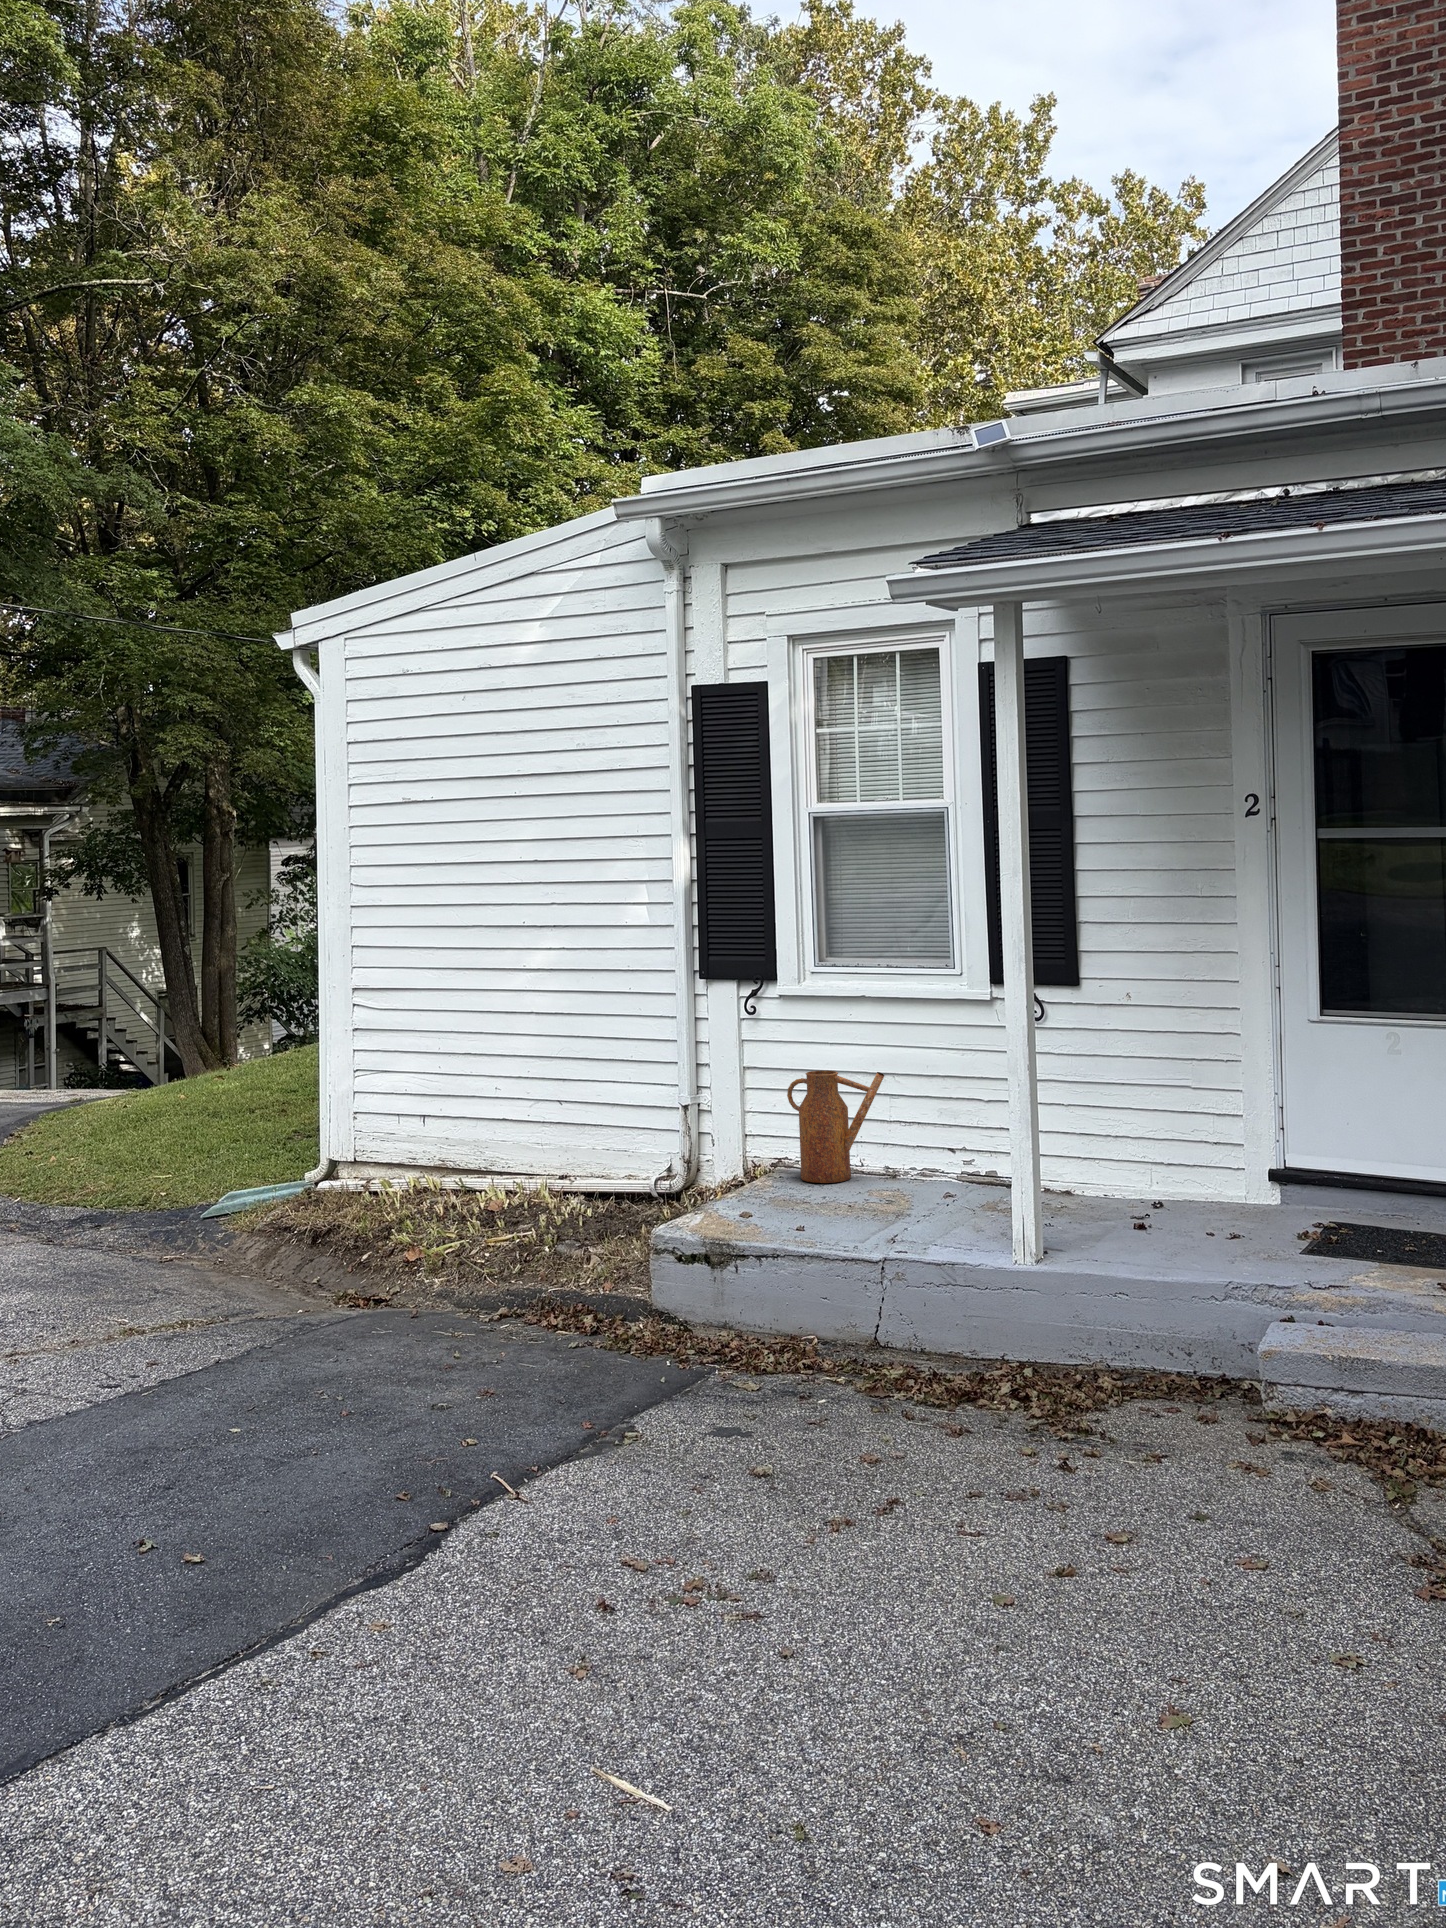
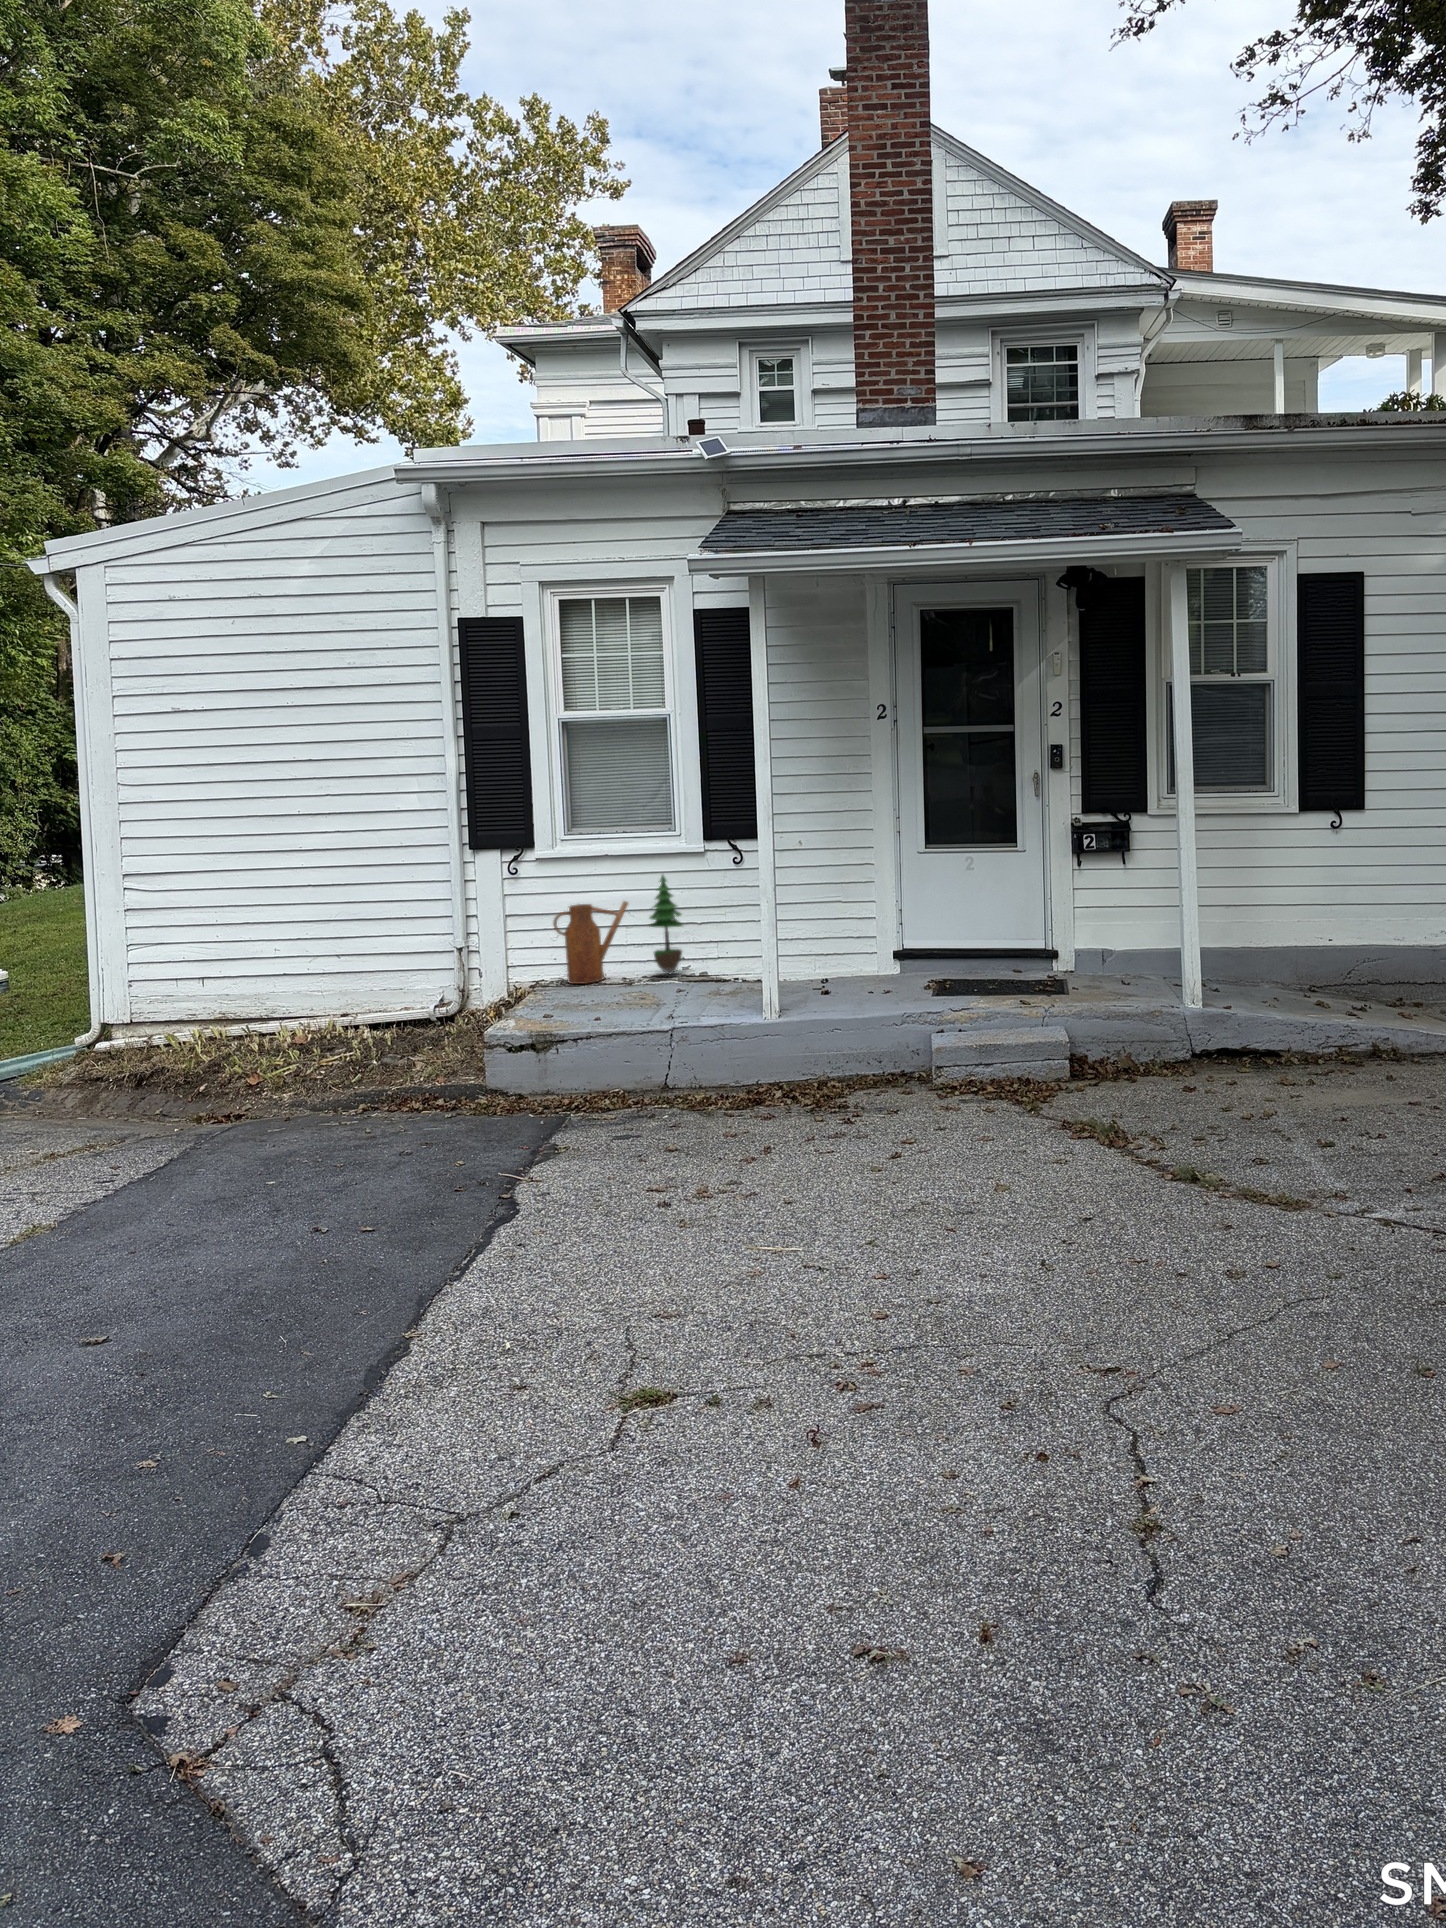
potted tree: none [904,1038,958,1186] -> present [649,875,682,974]

